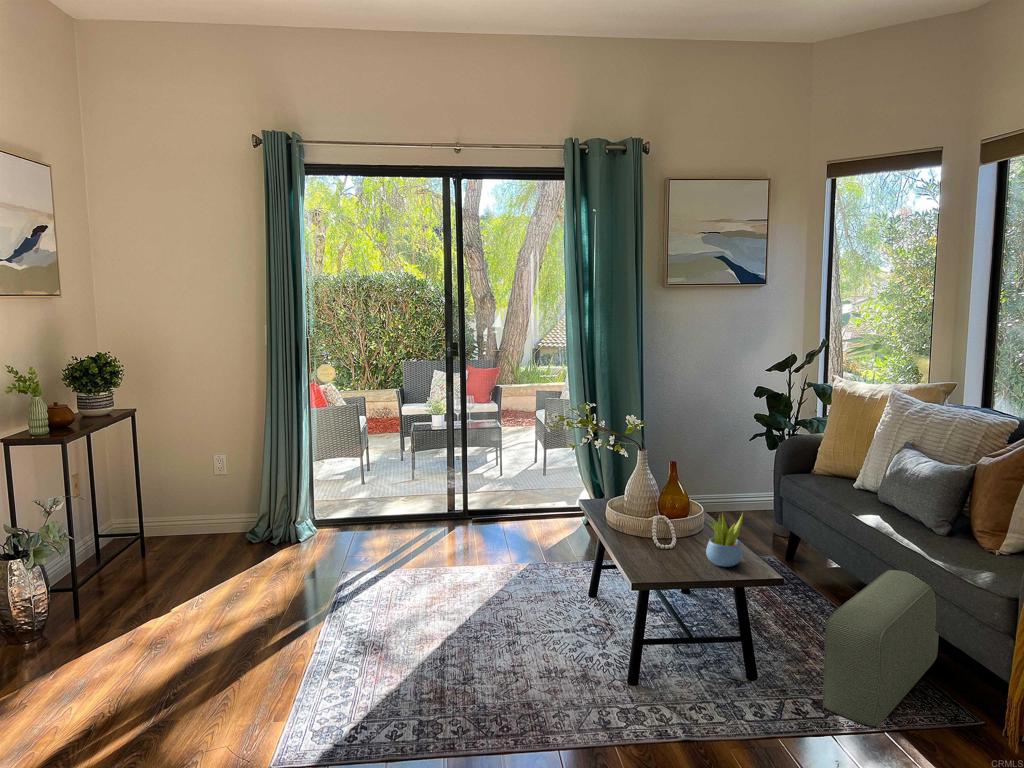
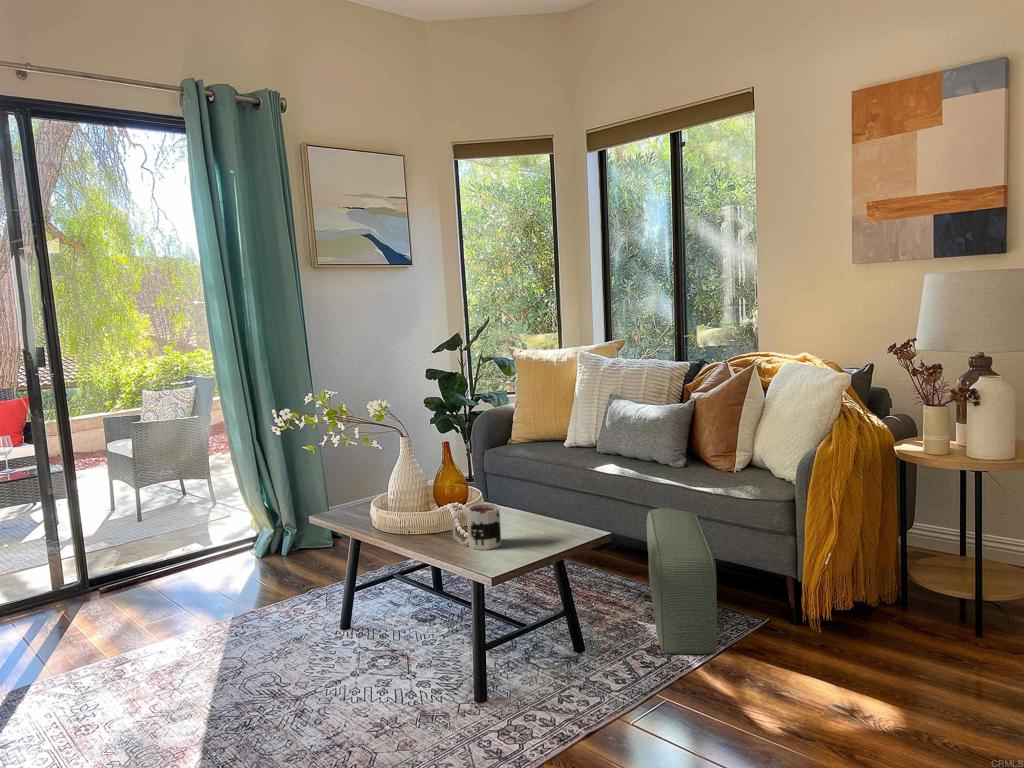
succulent plant: present [706,514,743,567] -> none [521,473,561,538]
mug: none [645,522,685,563] -> present [452,504,501,550]

